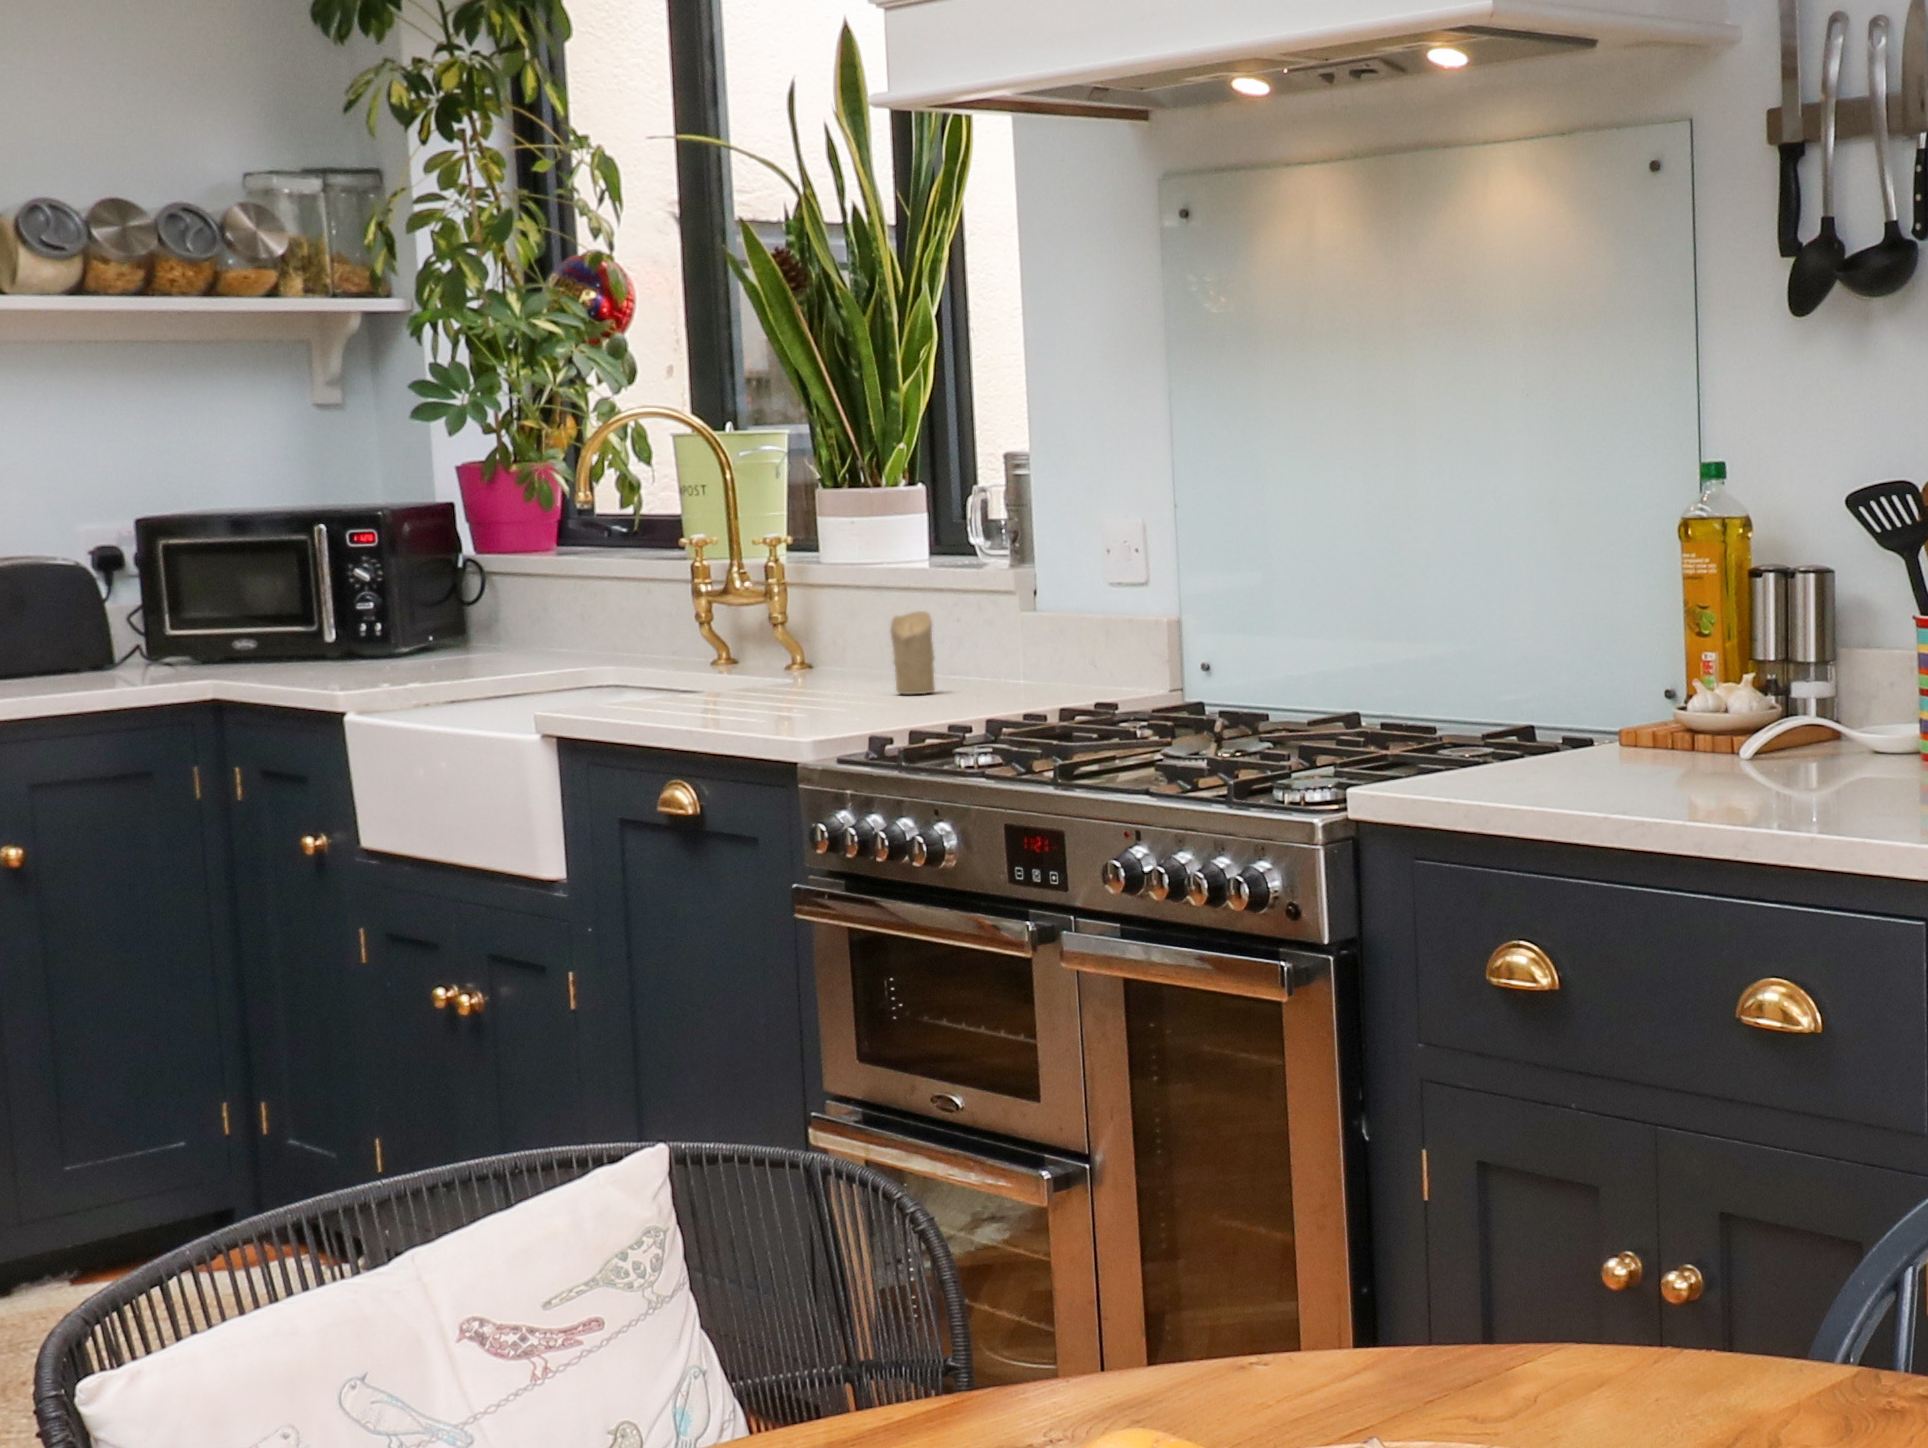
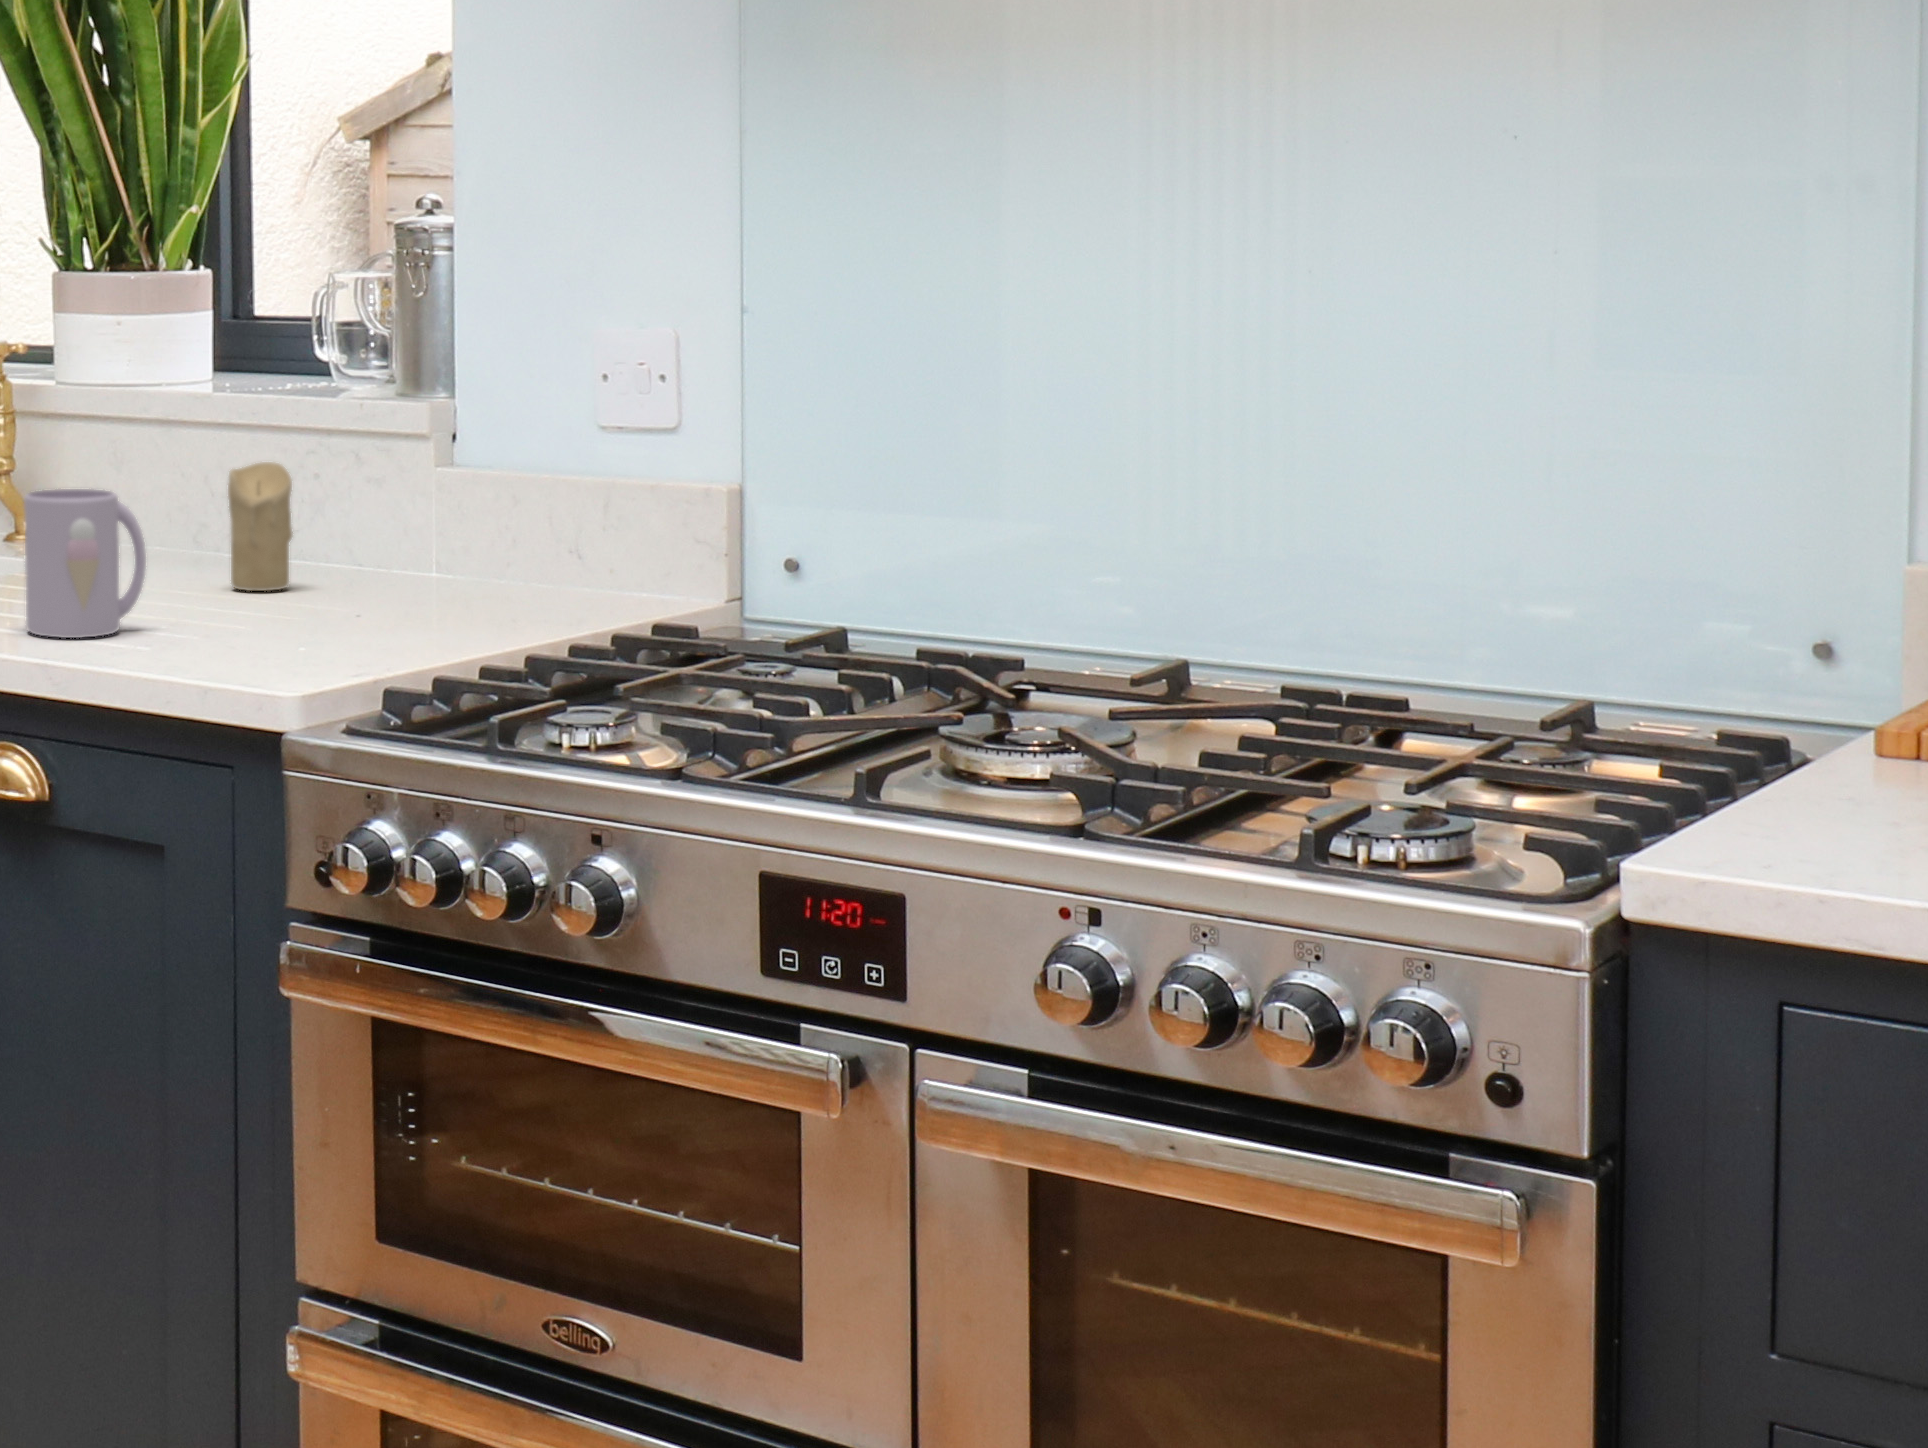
mug: none [715,626,796,718] -> present [24,489,146,638]

